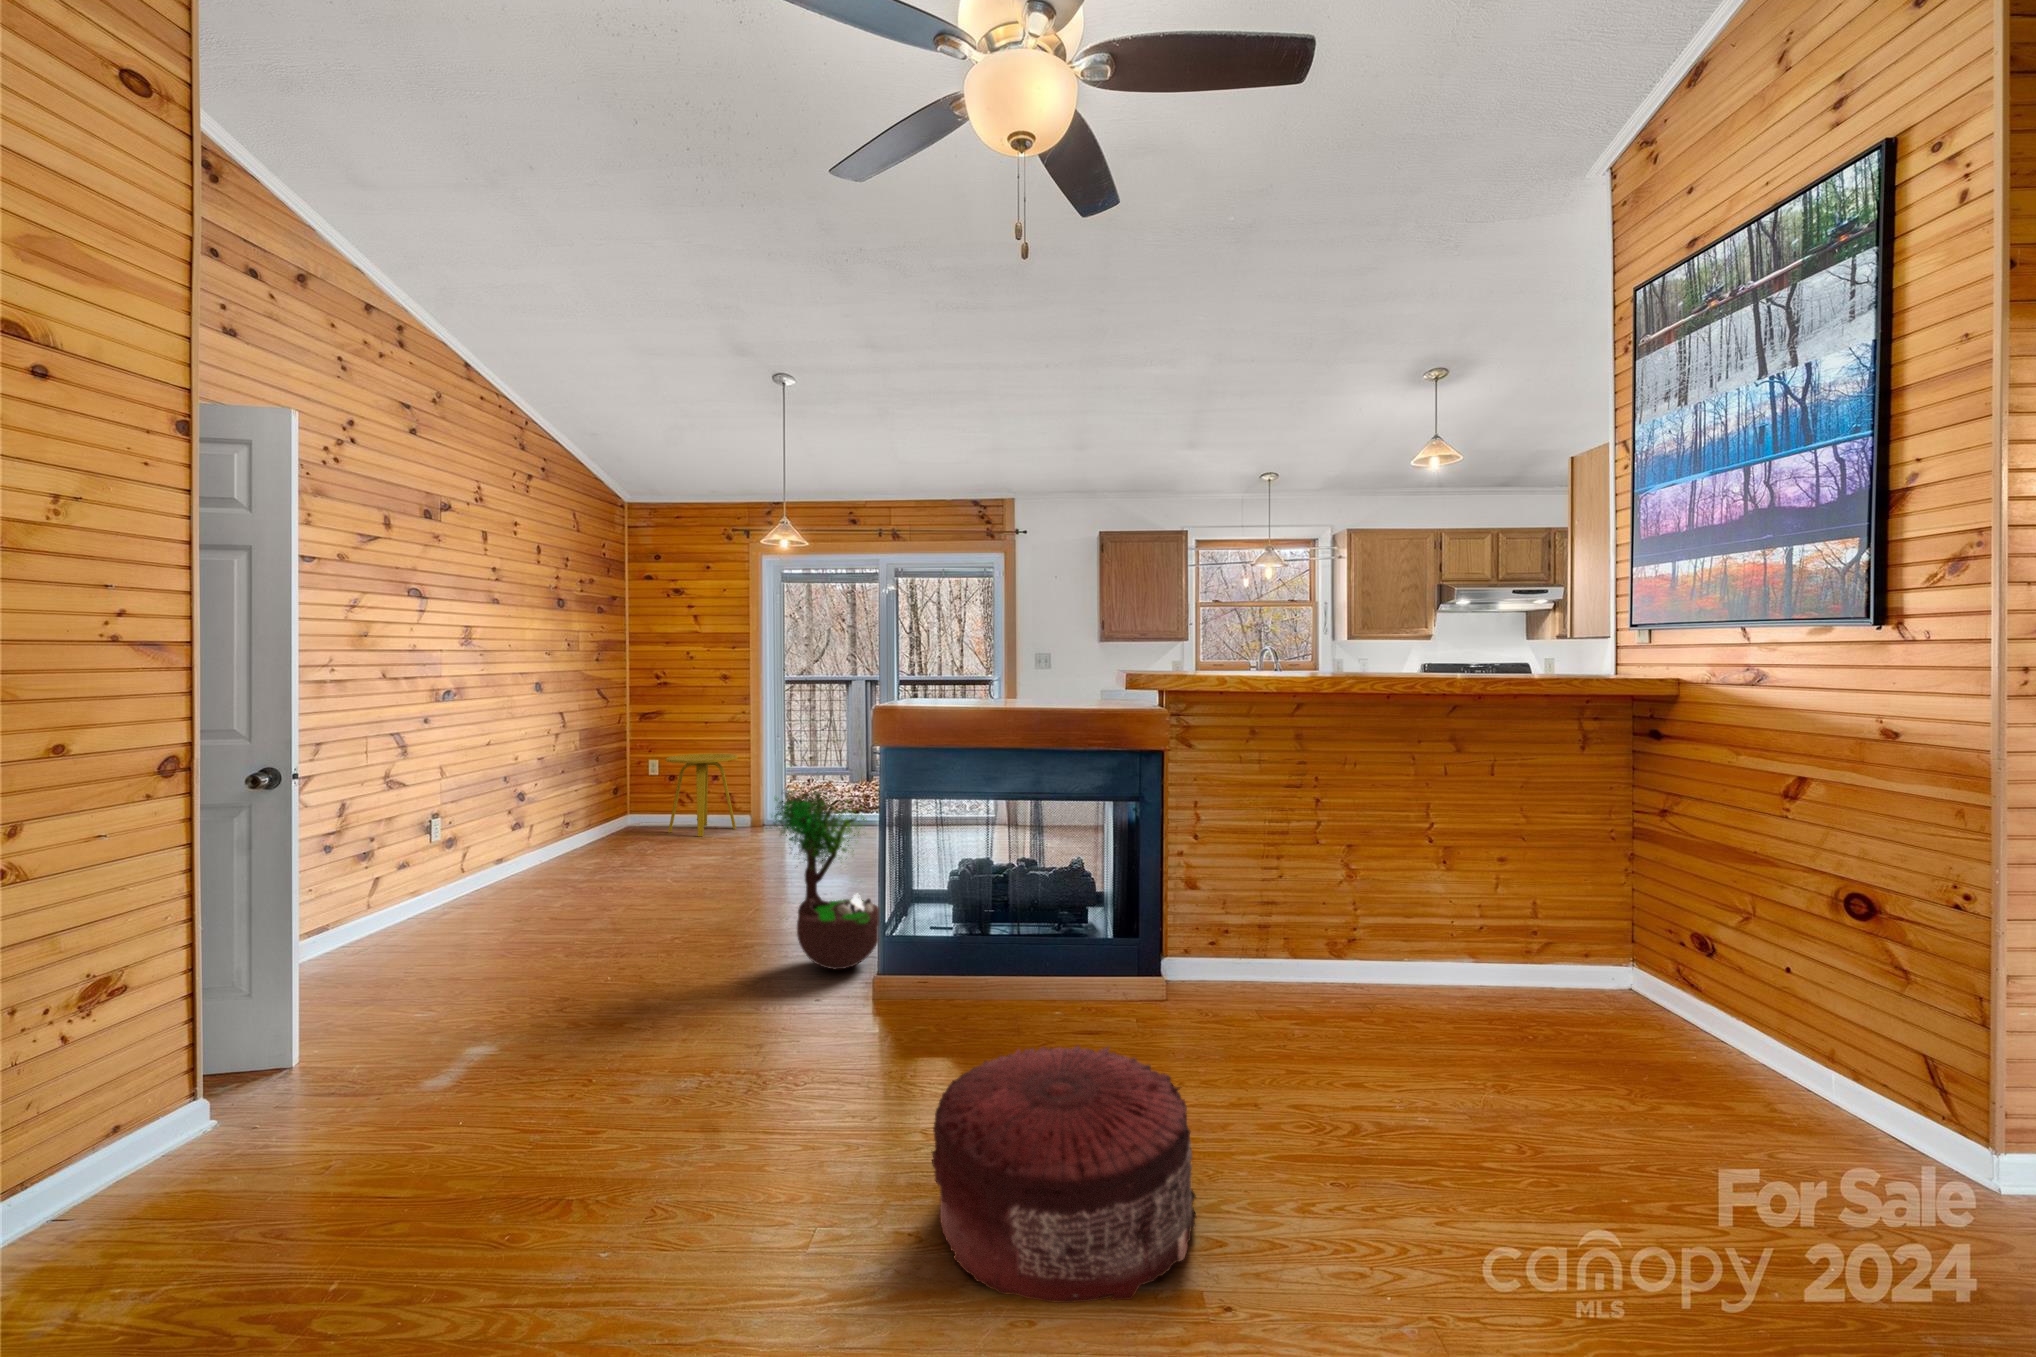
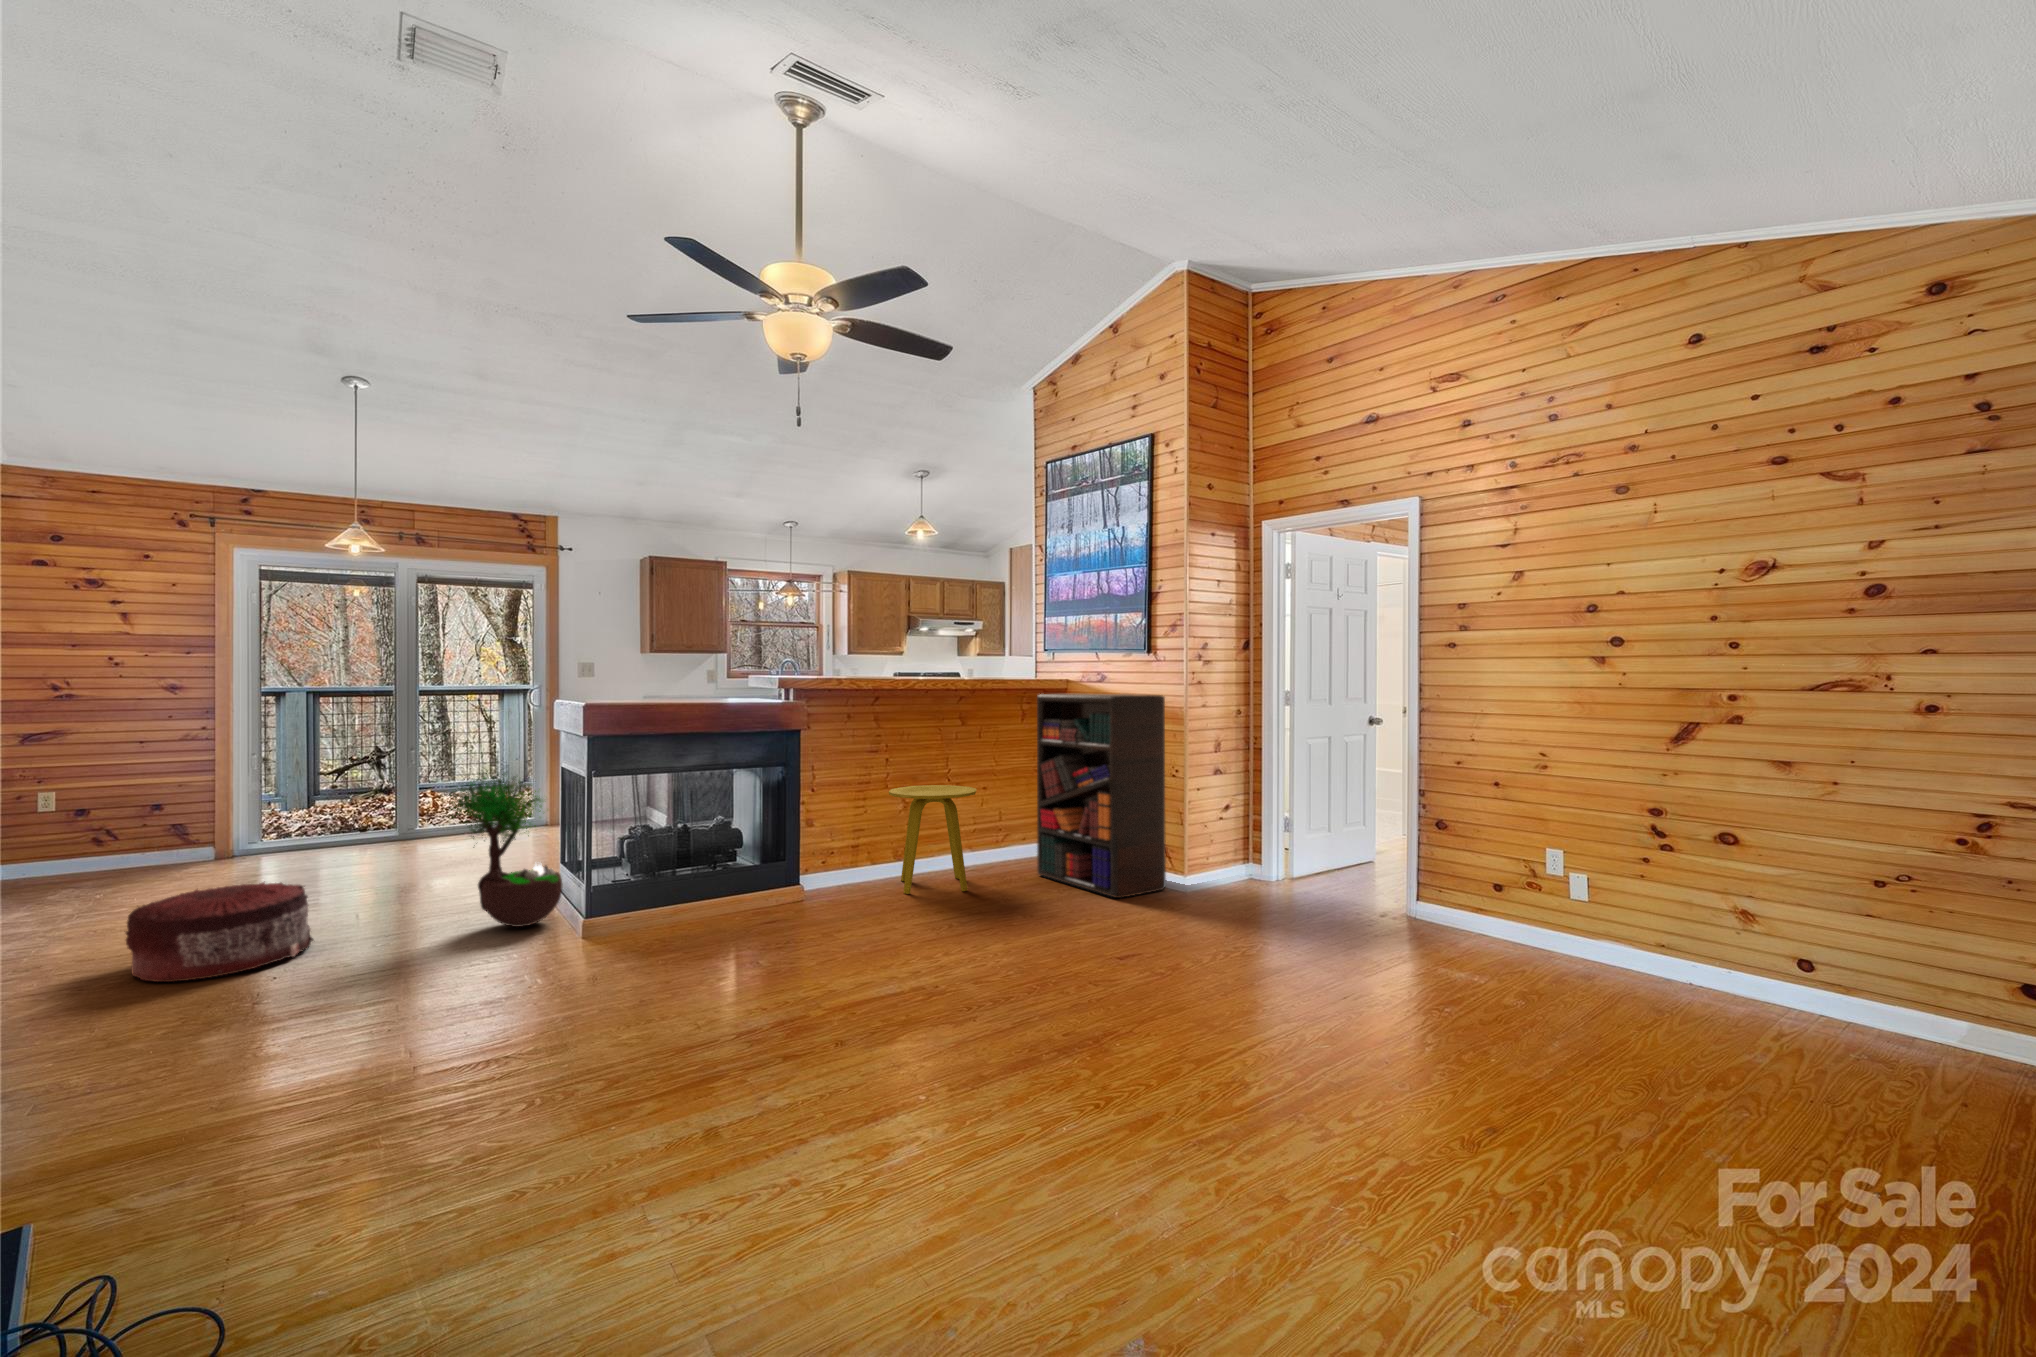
bookshelf: none [1593,706,1929,1162] -> present [1037,693,1166,898]
side table: present [666,753,738,836] -> present [889,785,977,894]
pouf: present [931,1046,1196,1303] -> present [126,882,313,982]

